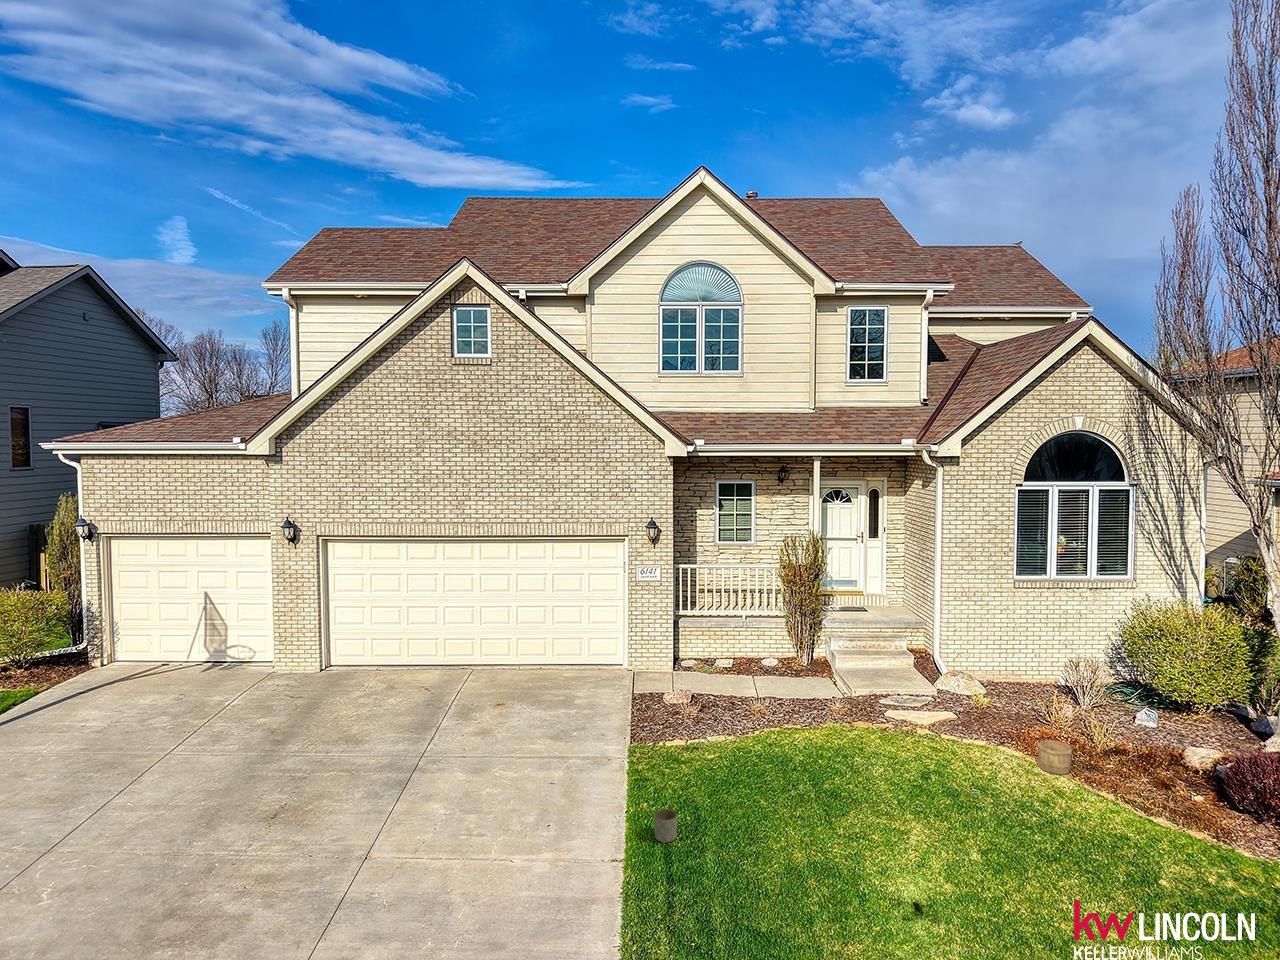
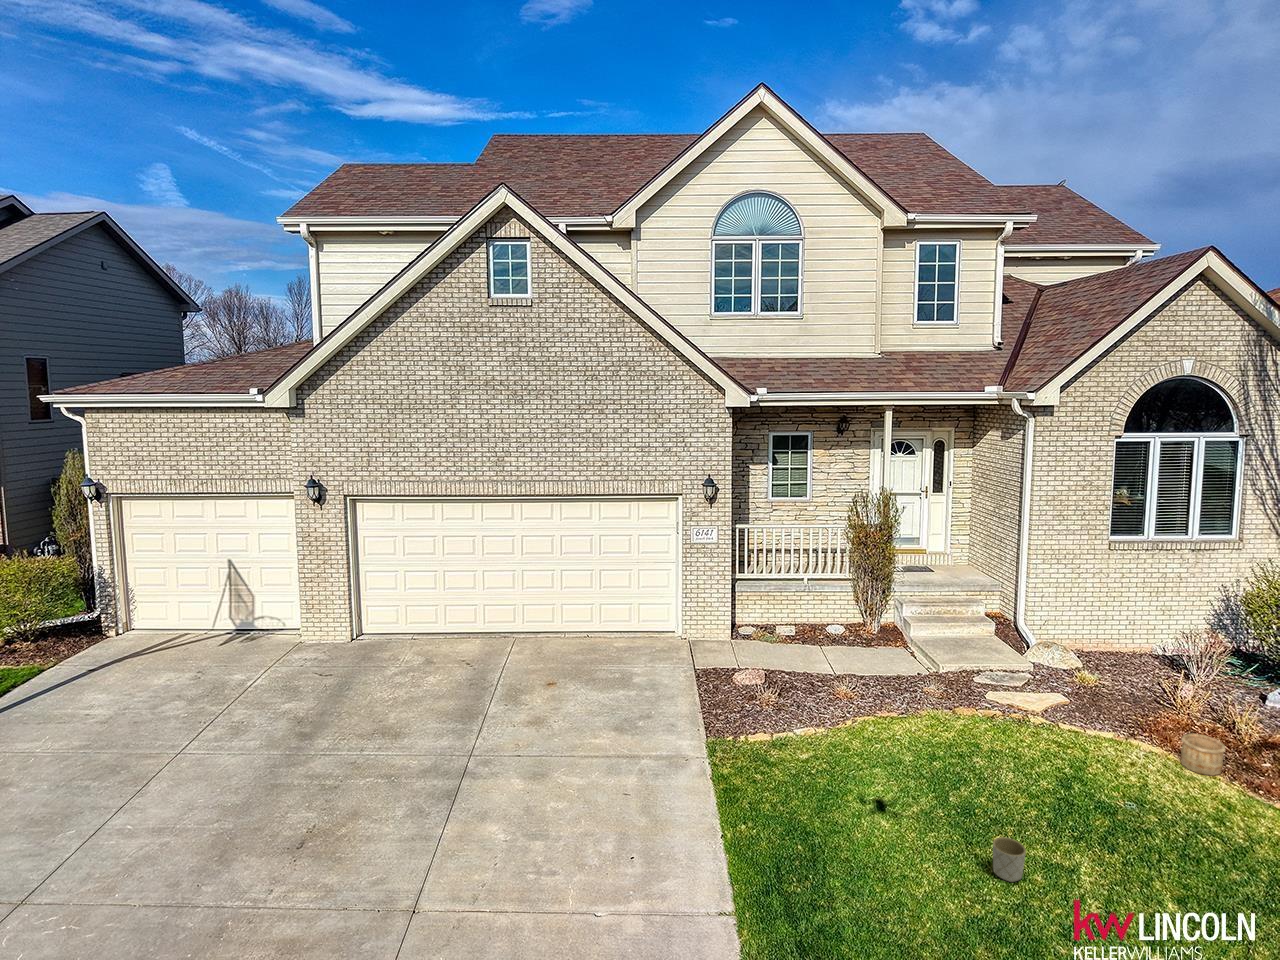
planter: present [654,808,678,843] -> present [993,837,1026,882]

